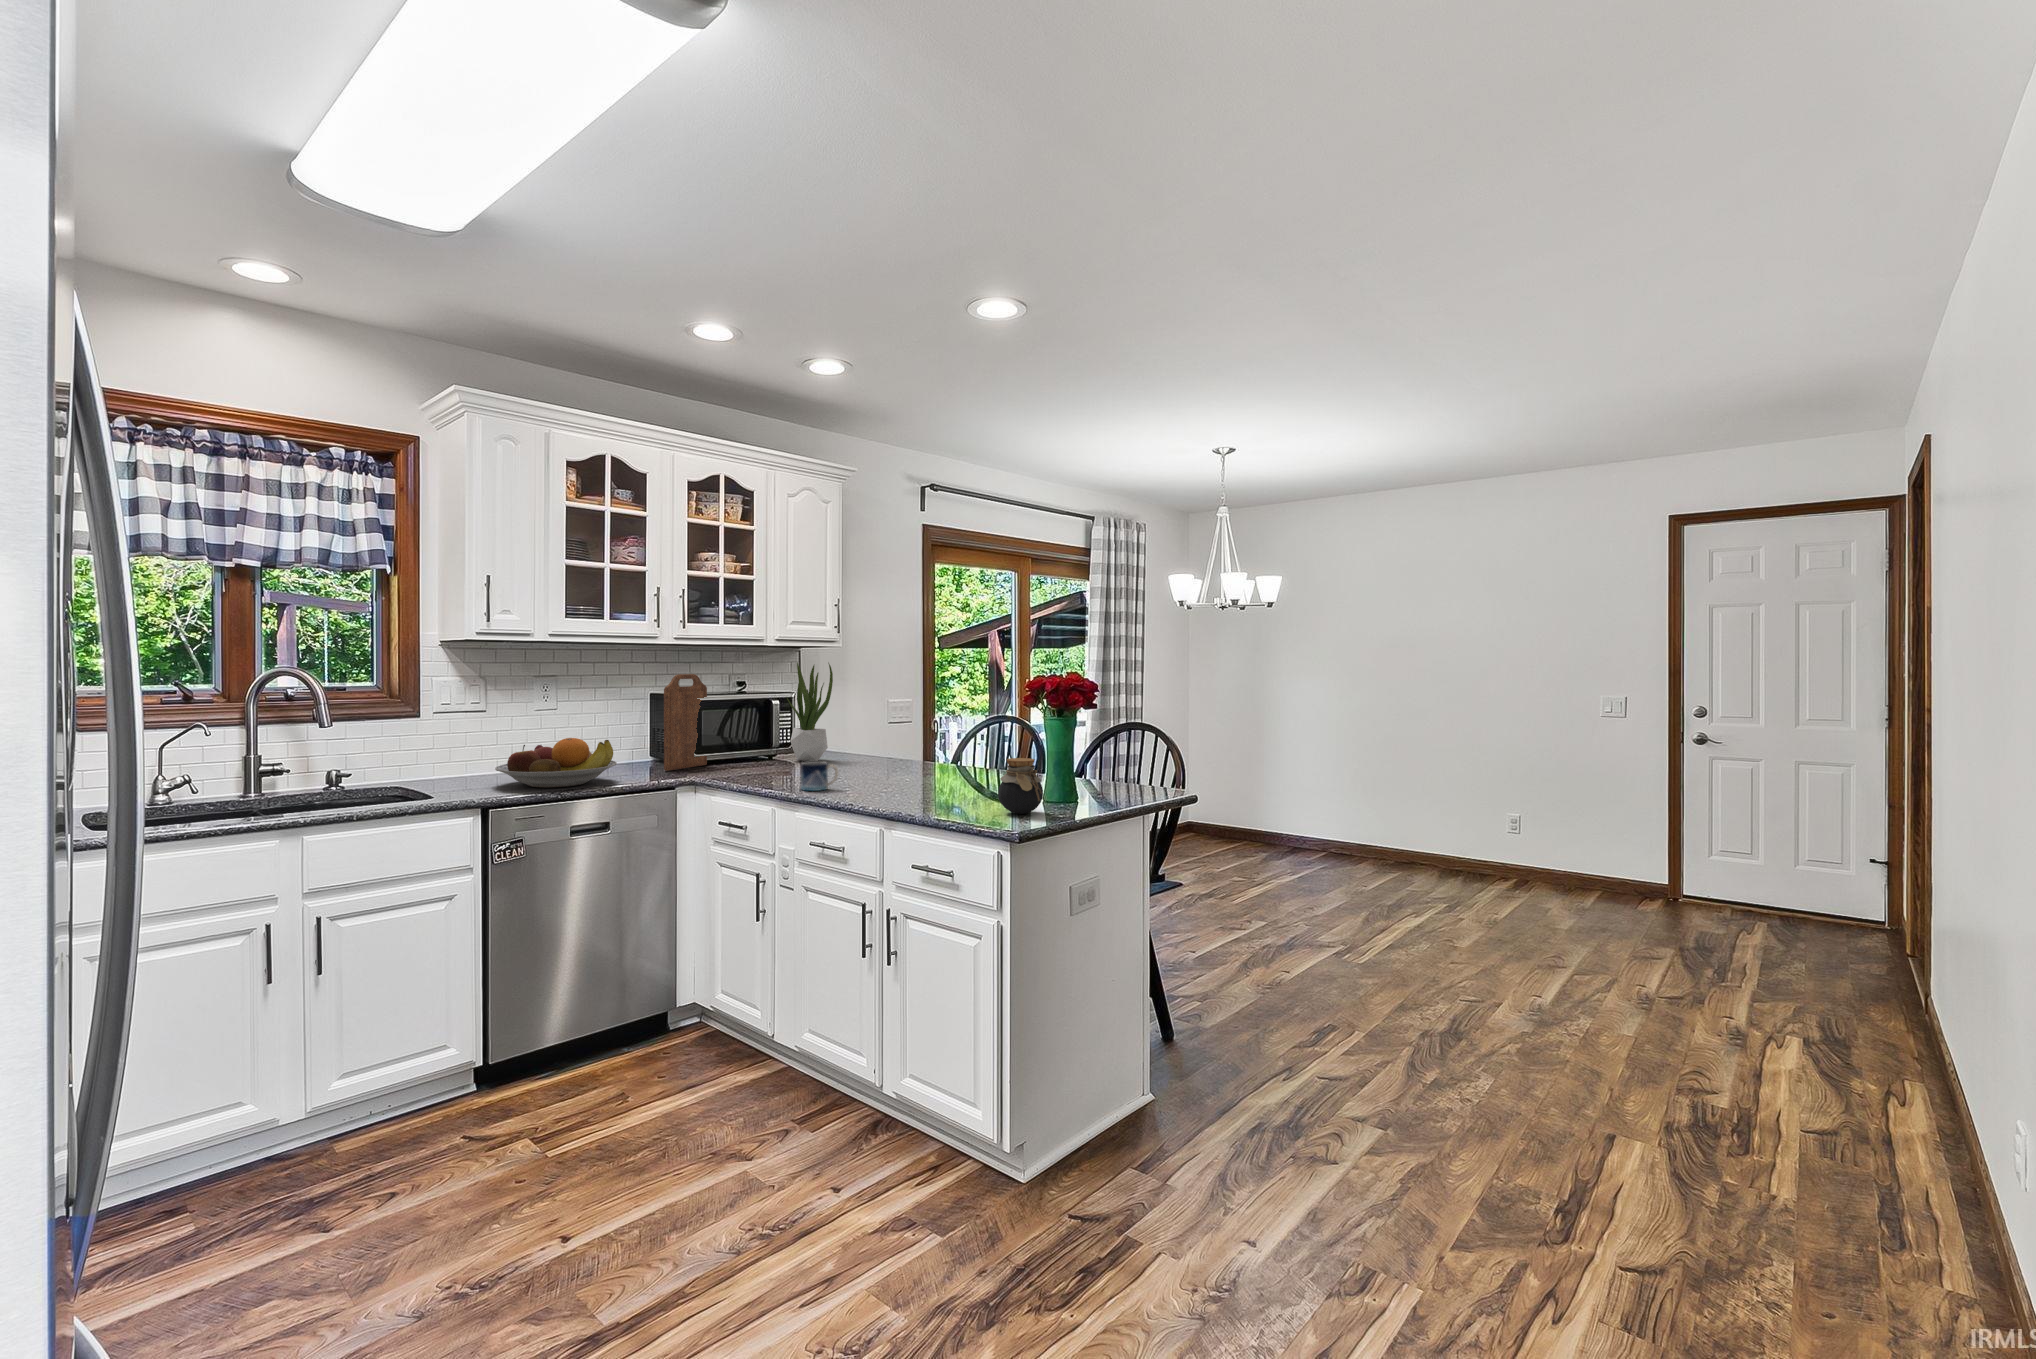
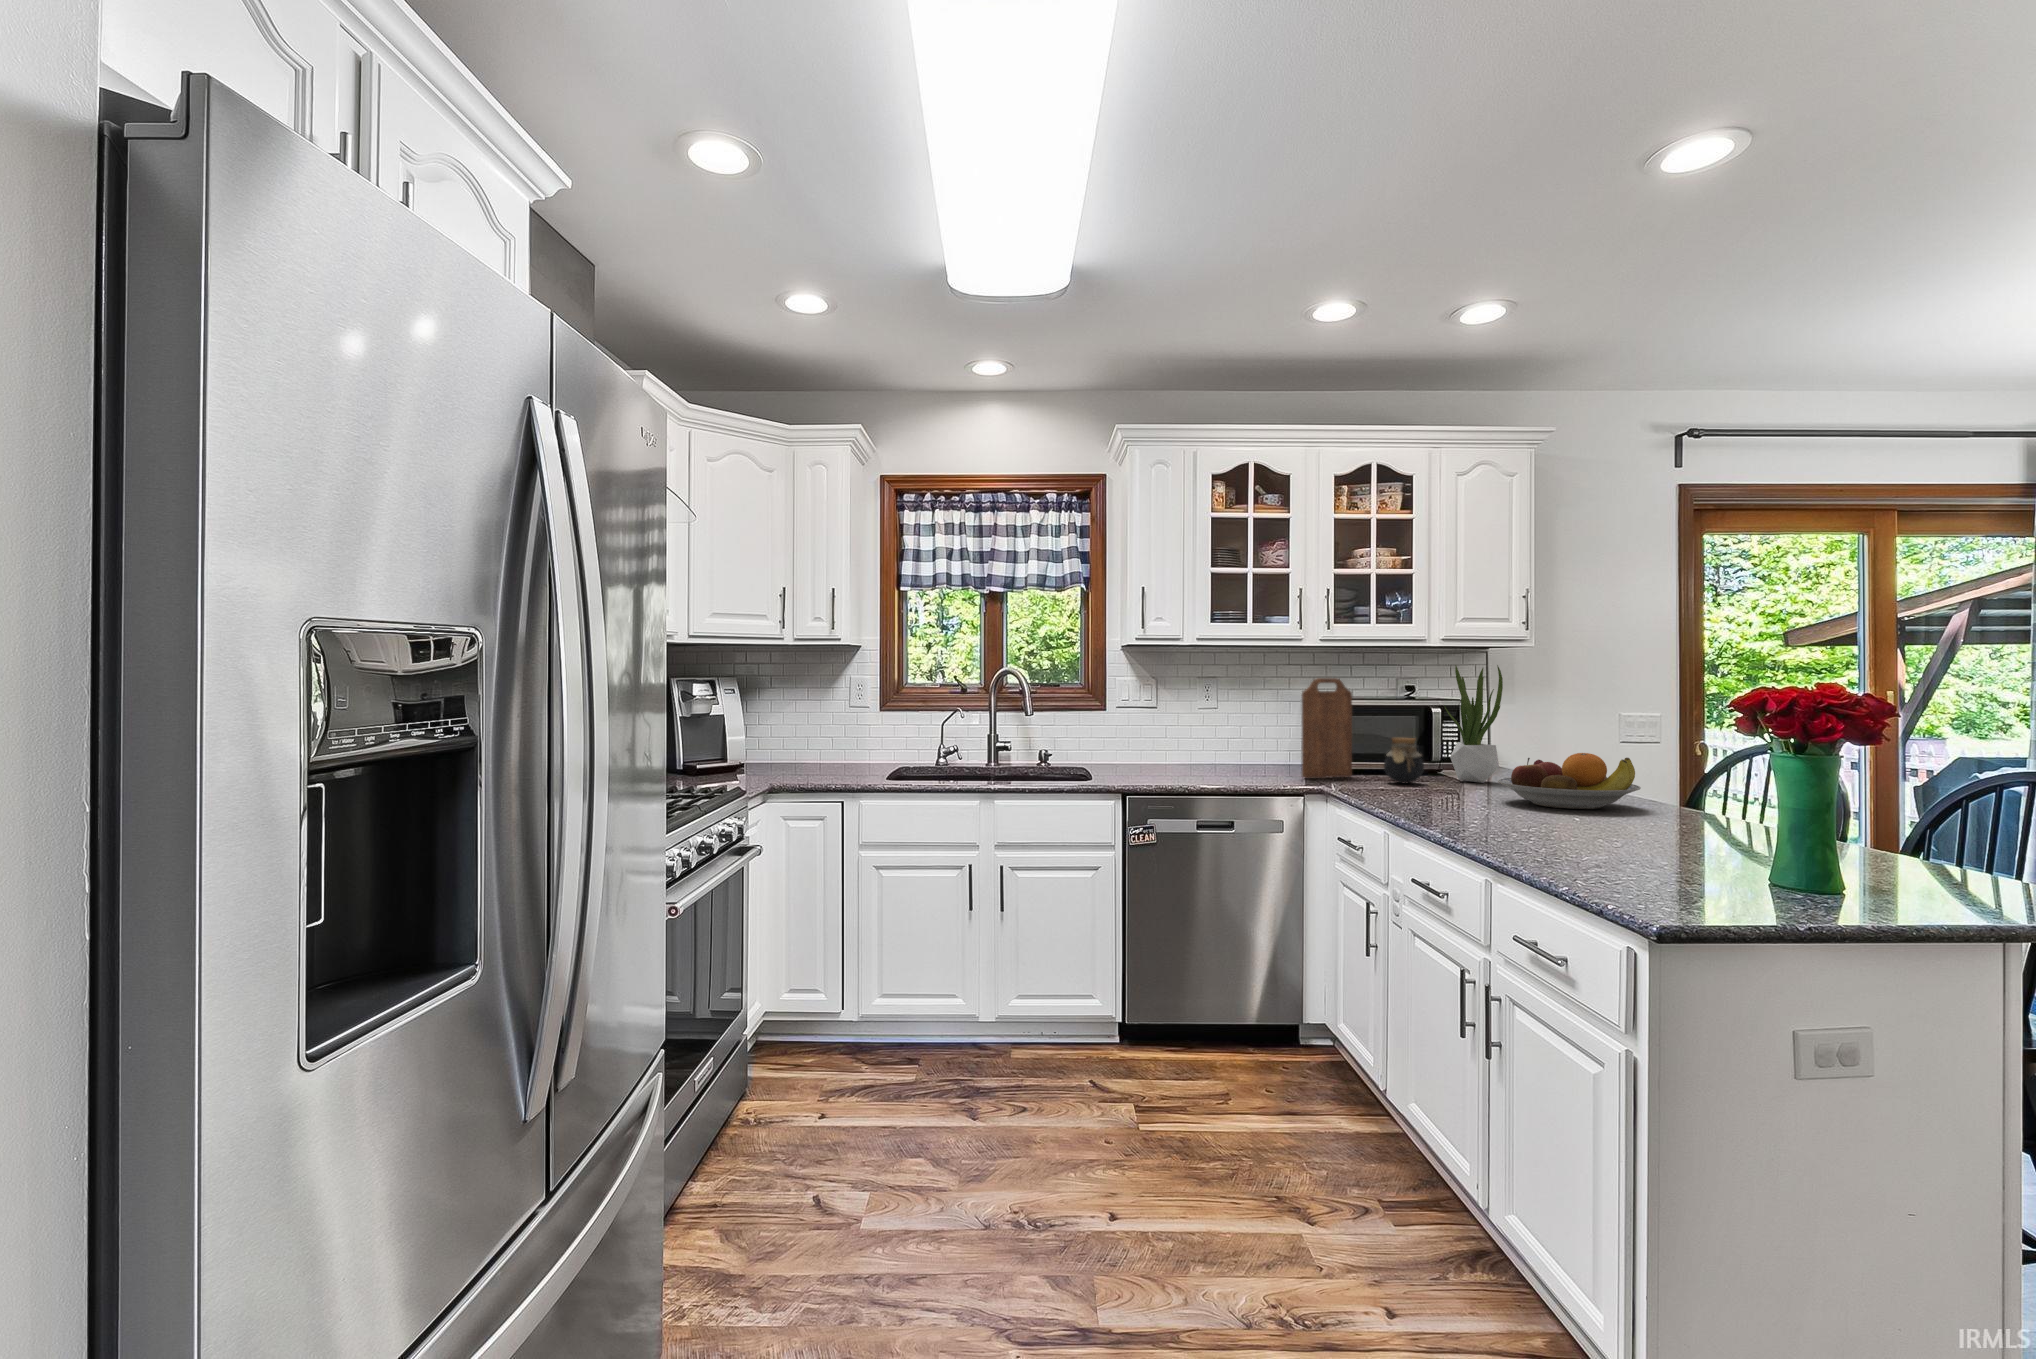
fruit bowl: present [495,738,617,788] -> present [1498,753,1641,809]
jar: present [998,758,1043,814] -> present [1384,738,1424,784]
mug: present [801,761,838,791] -> none [1417,774,1461,808]

